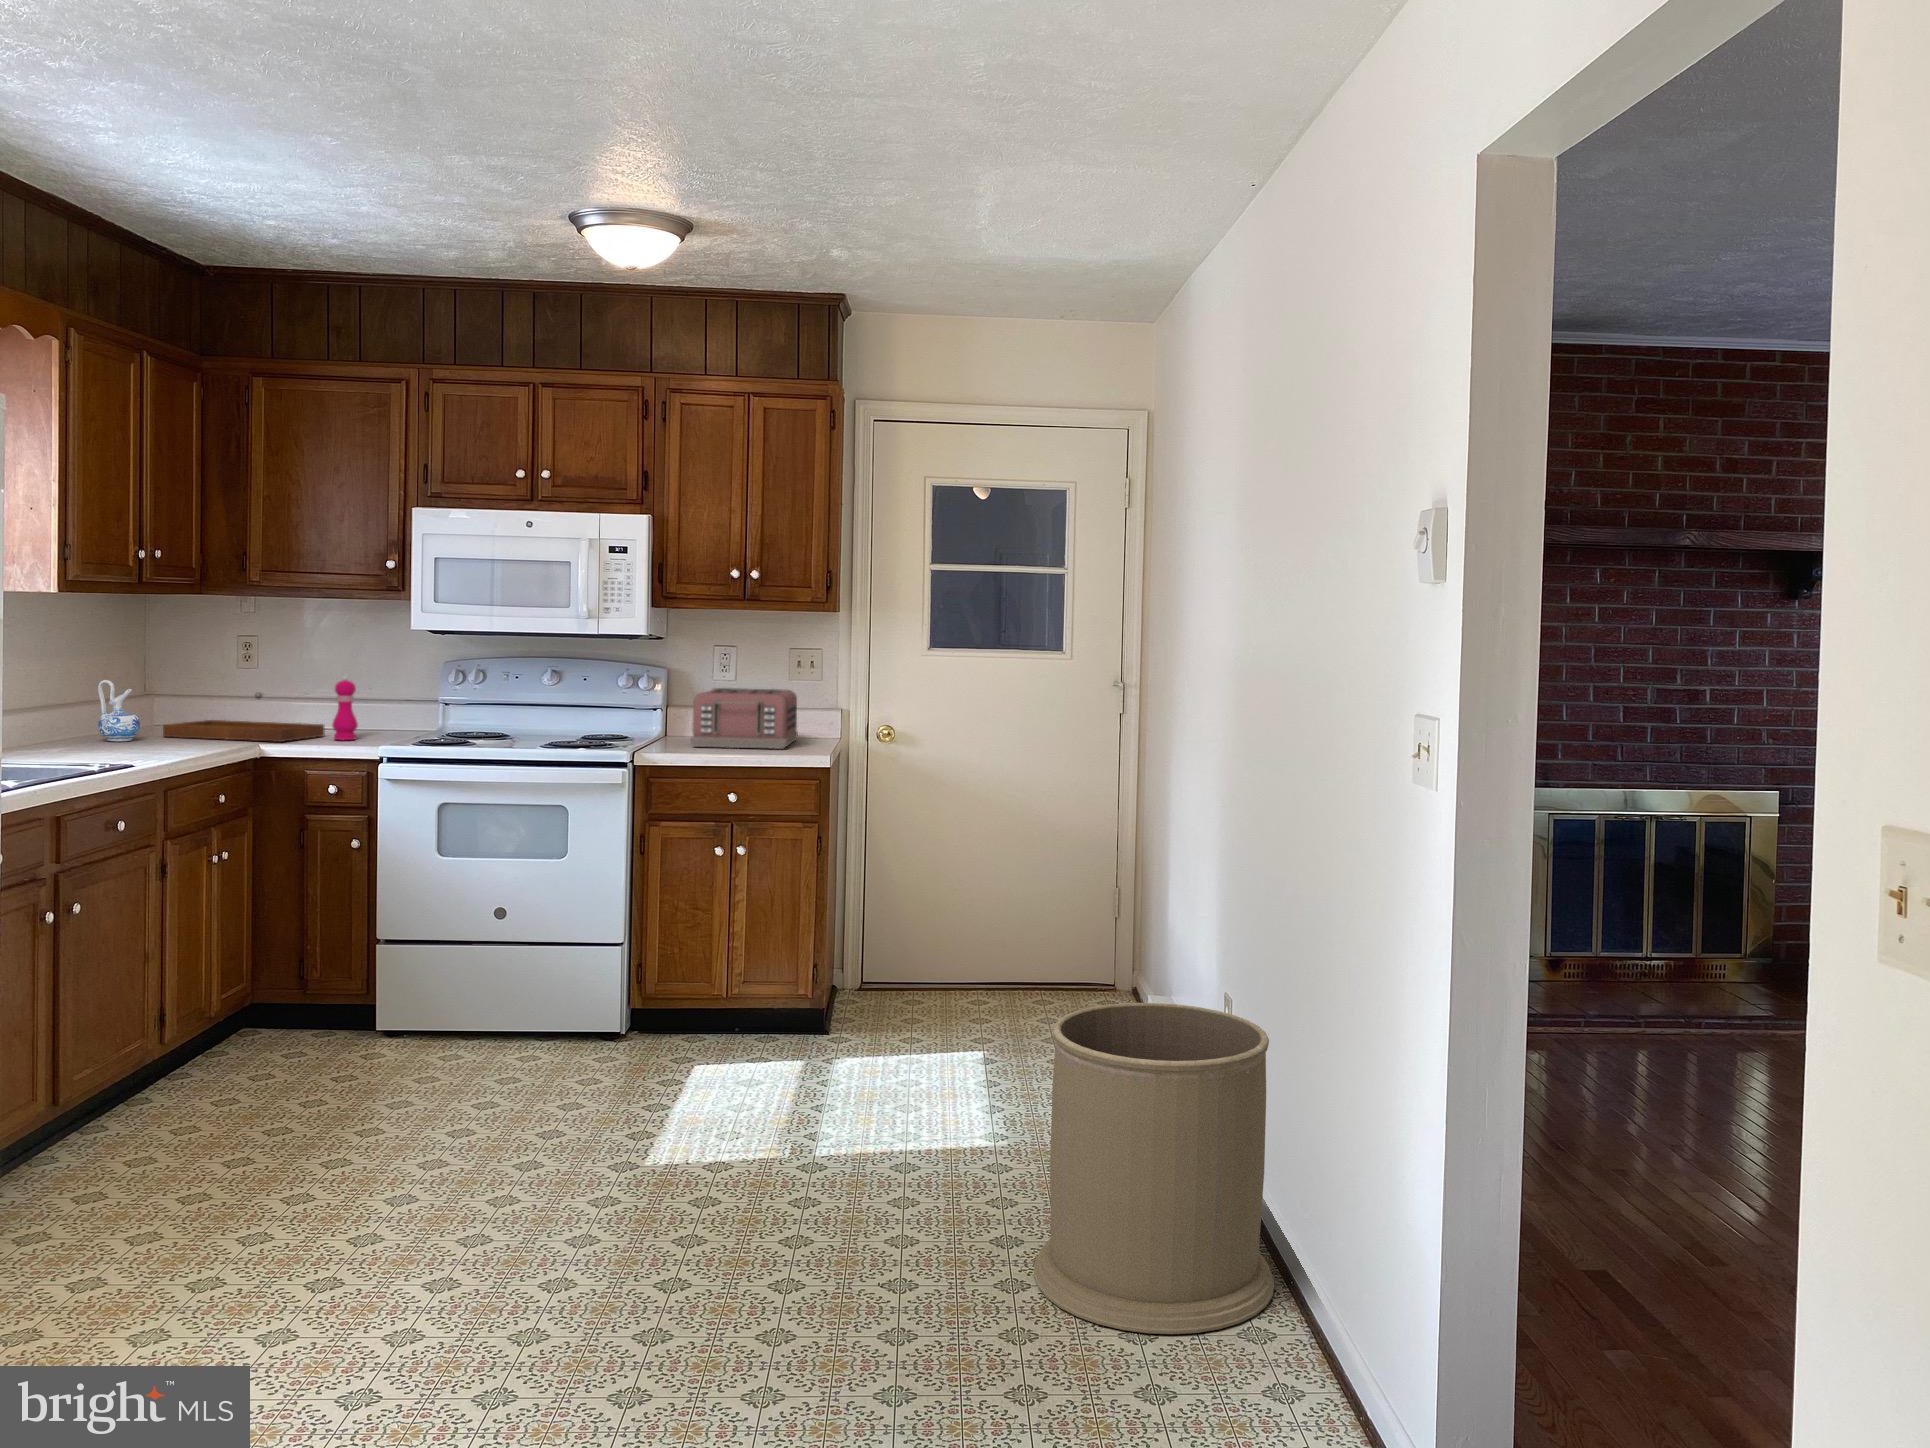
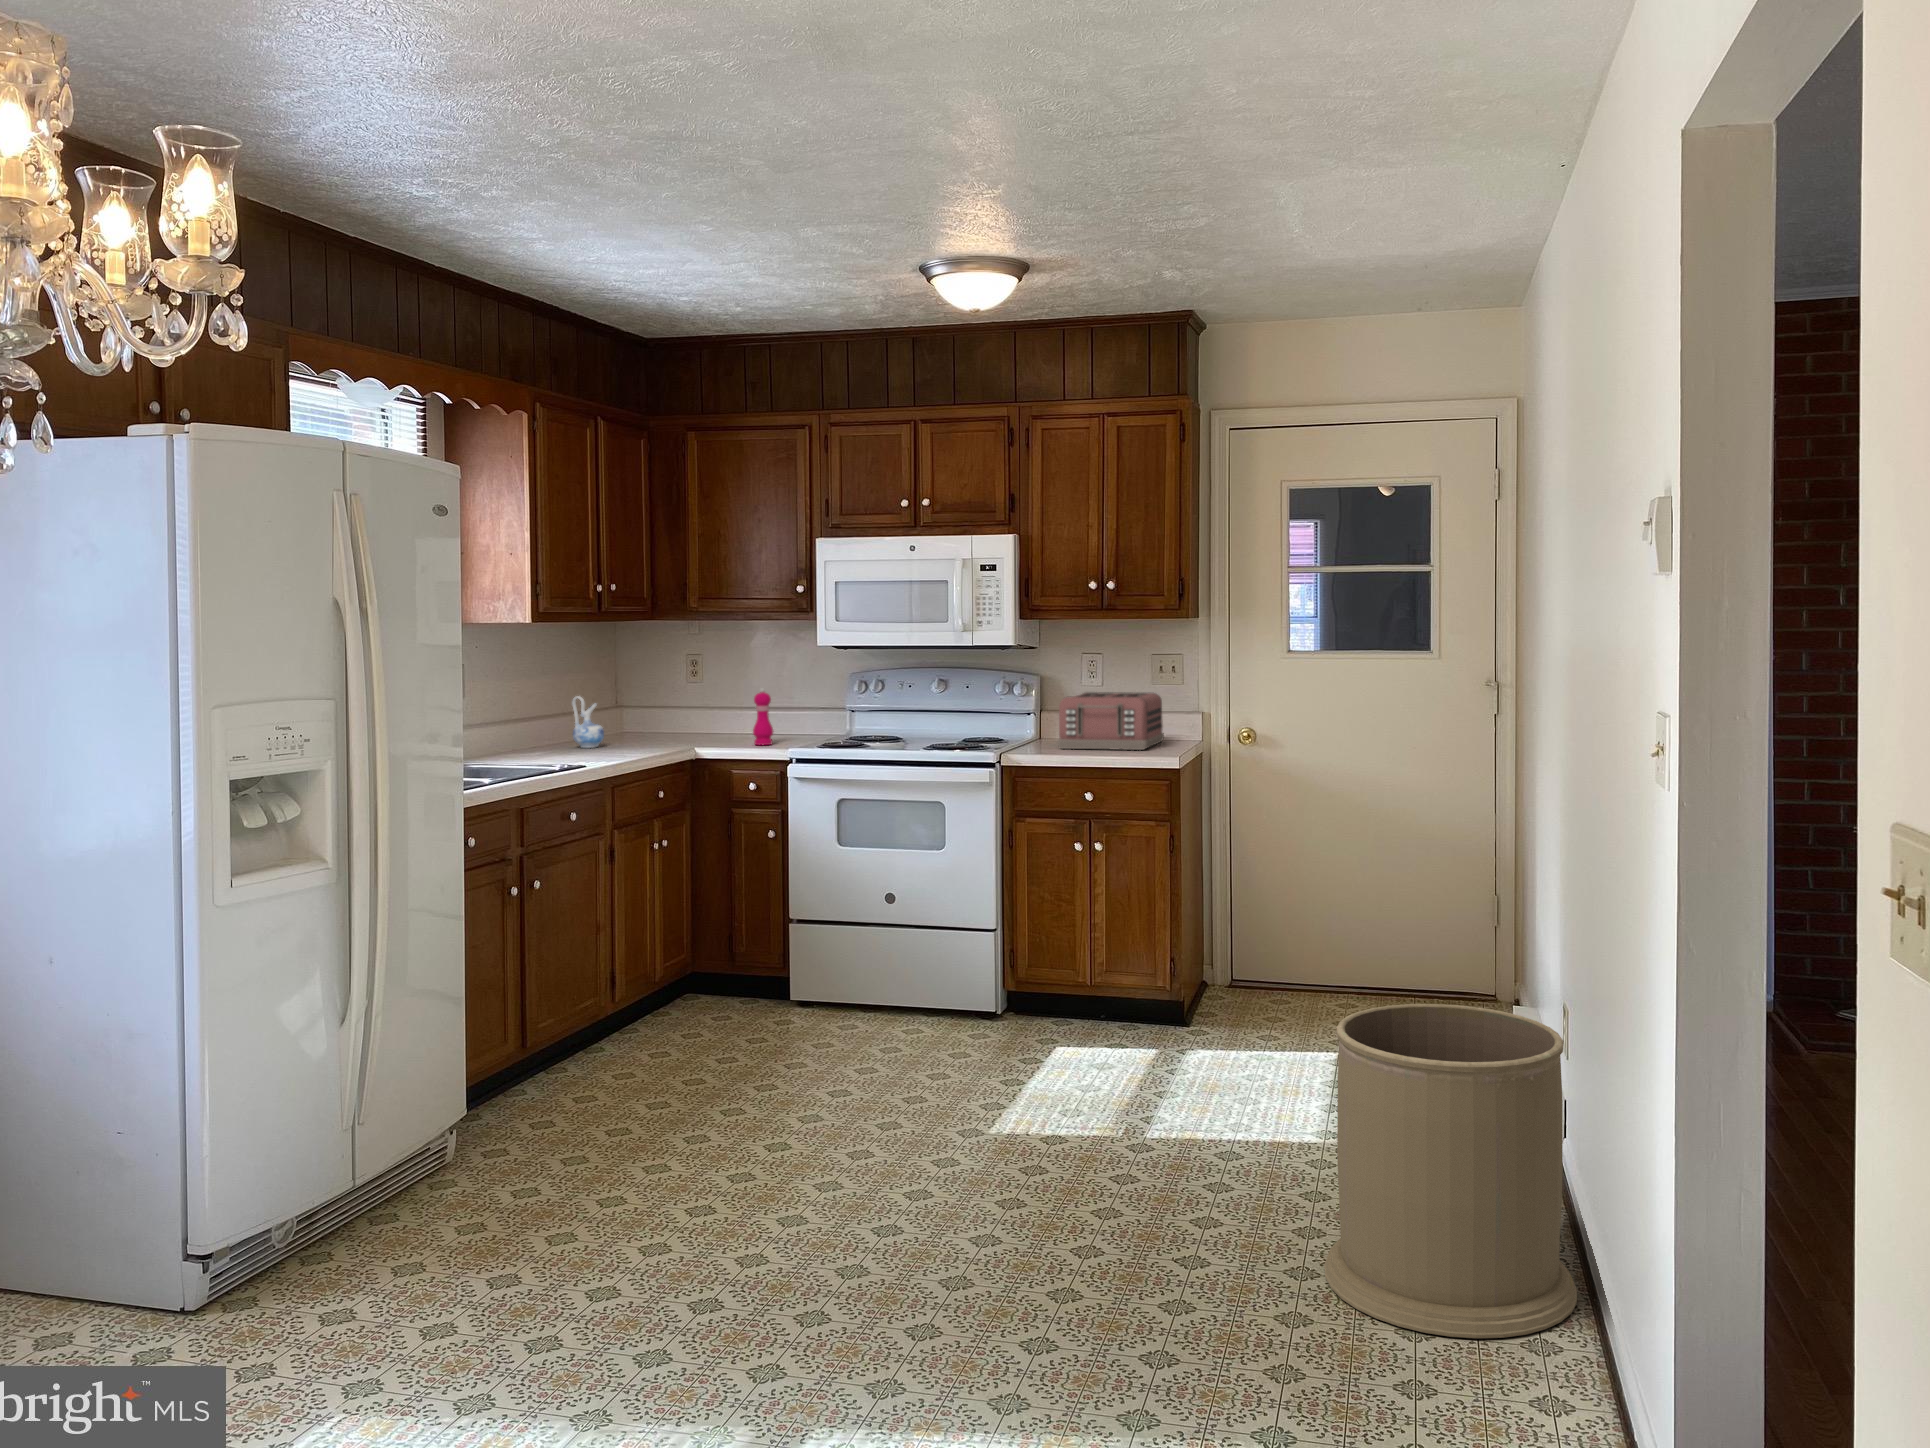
tray: present [163,692,324,742] -> none [623,704,748,747]

